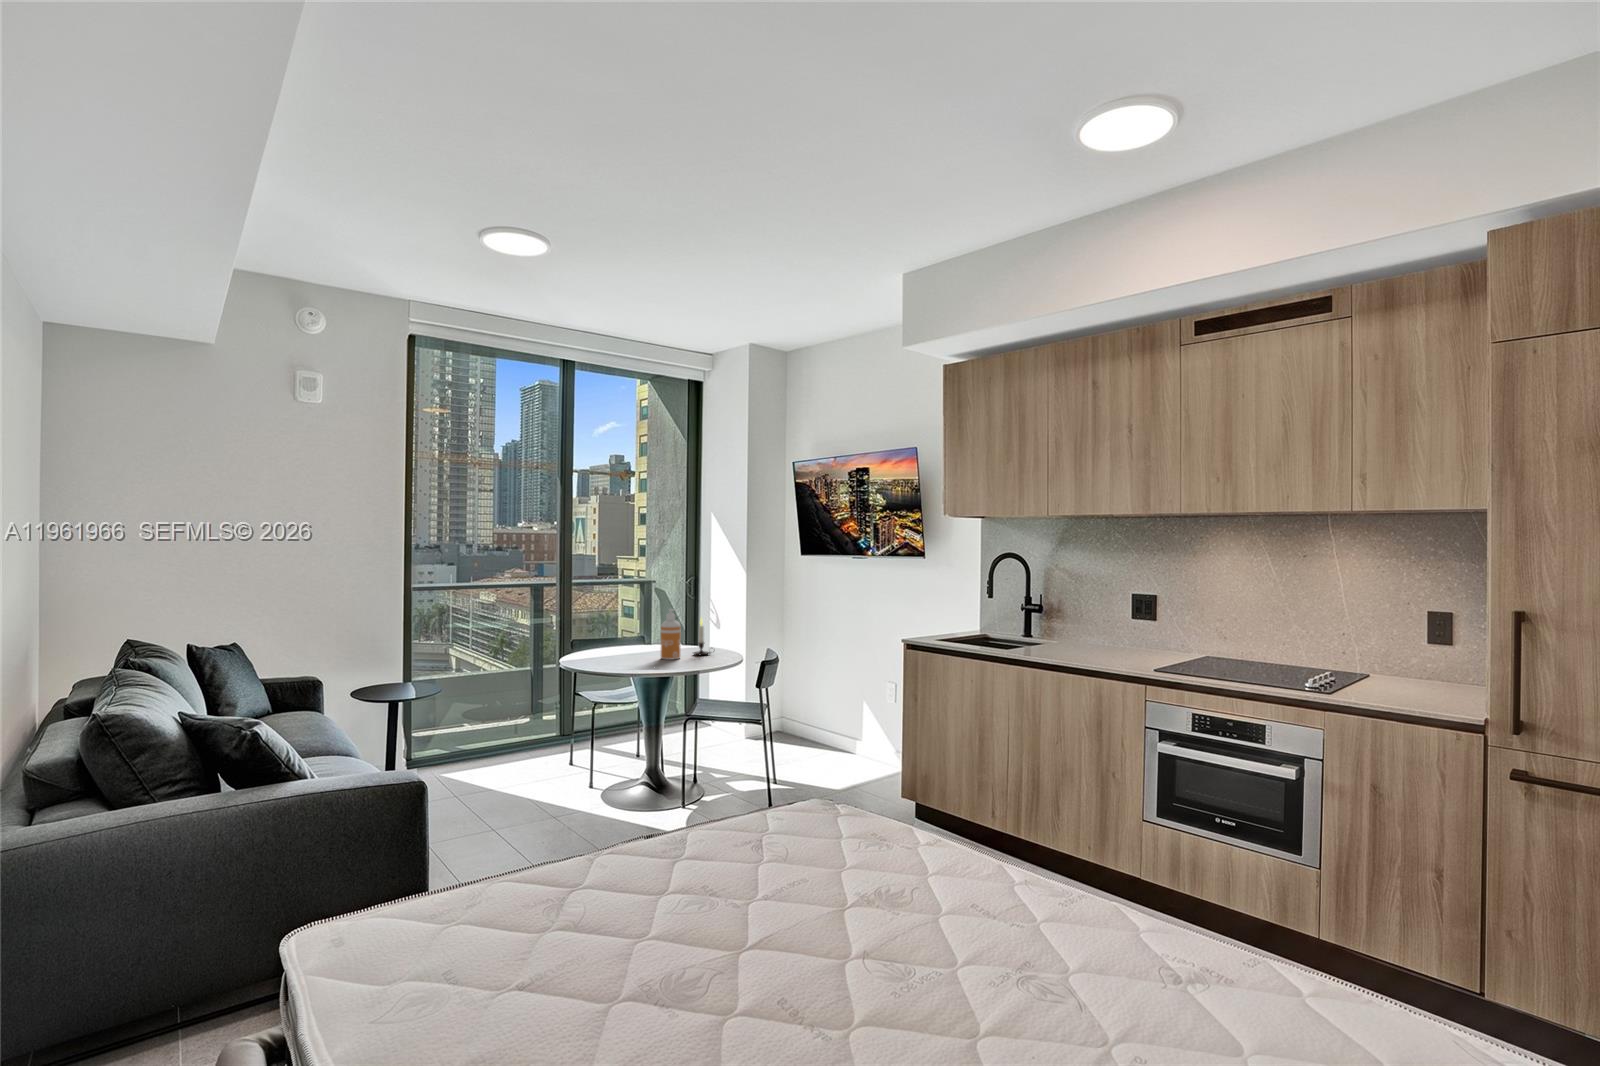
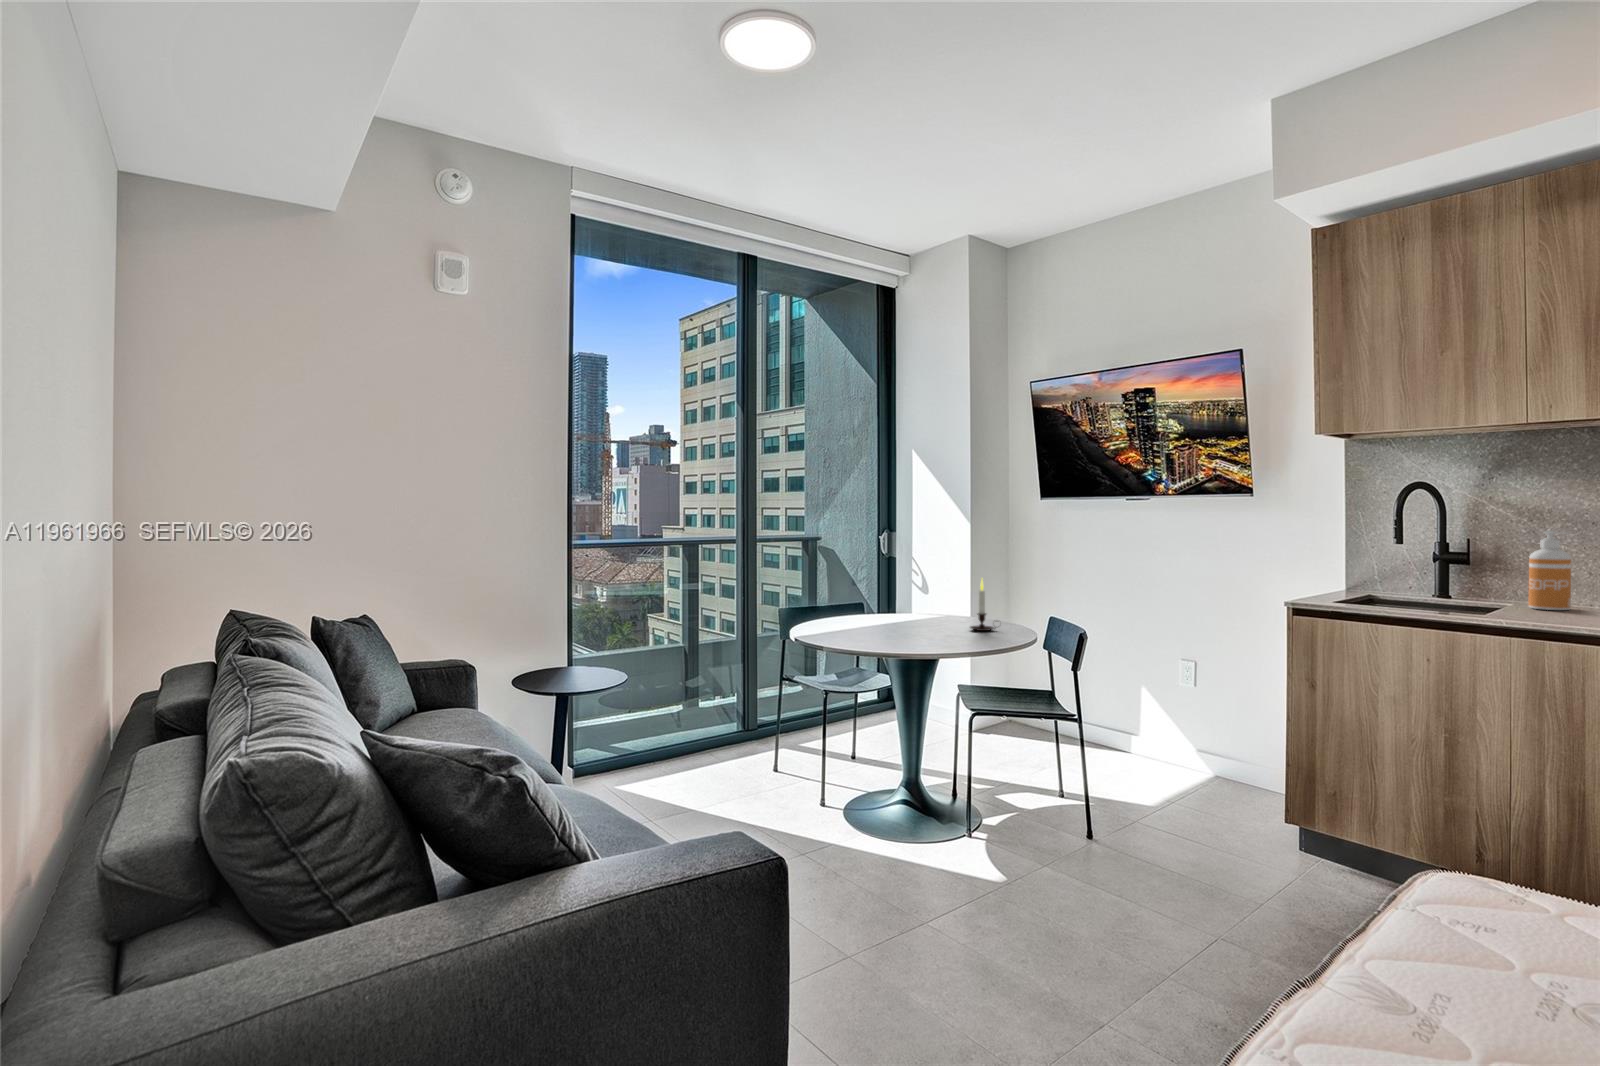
soap dispenser: present [661,609,681,660] -> present [1528,531,1571,610]

